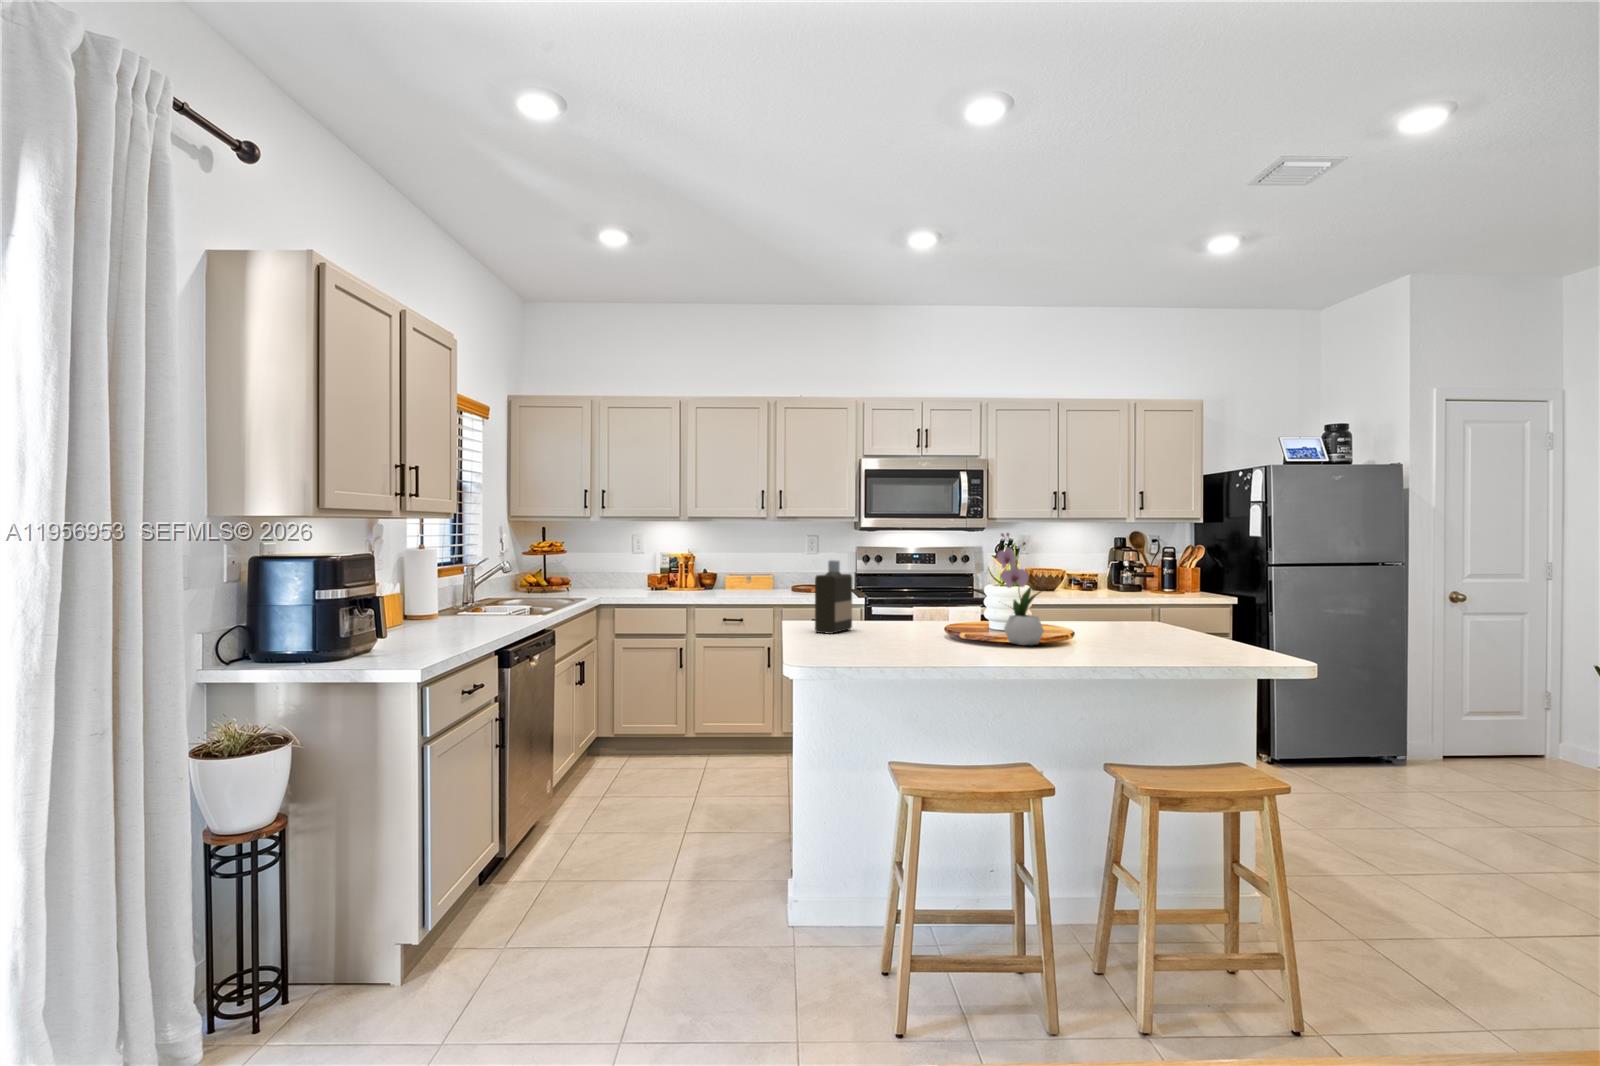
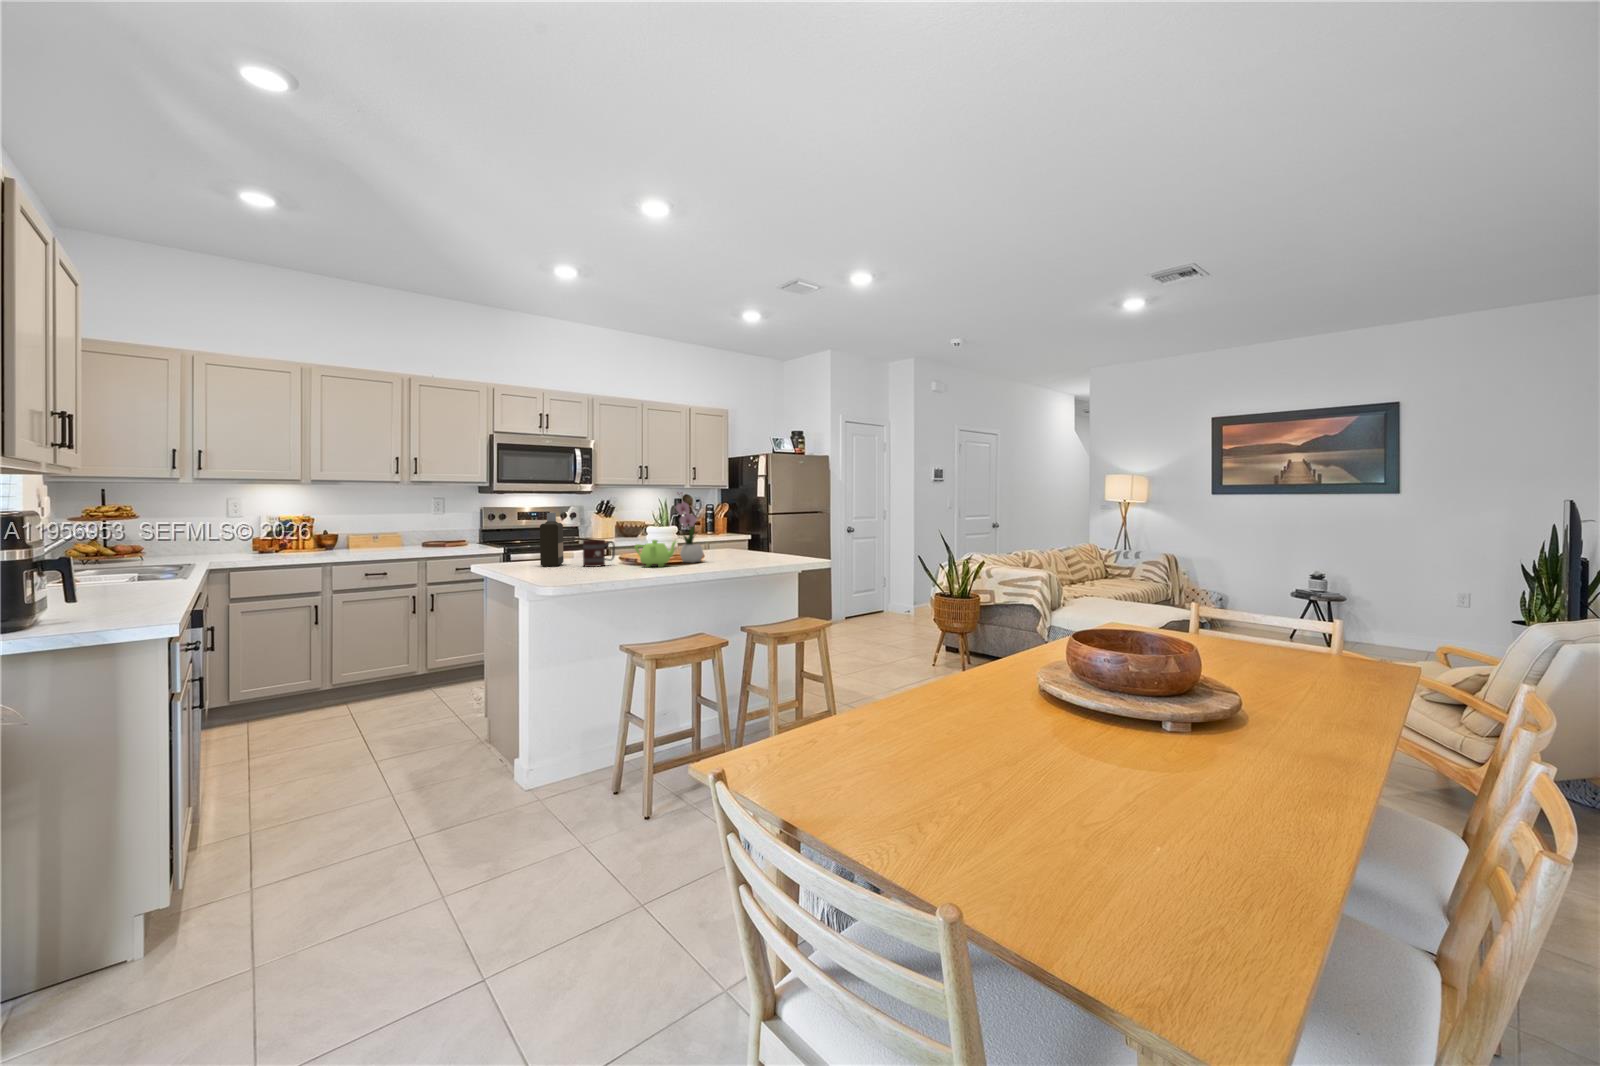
mug: none [859,600,907,639] -> present [583,540,615,567]
teapot: none [919,607,981,650] -> present [635,540,676,567]

